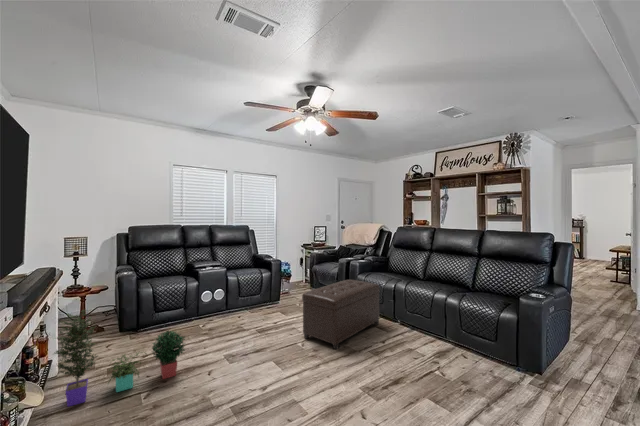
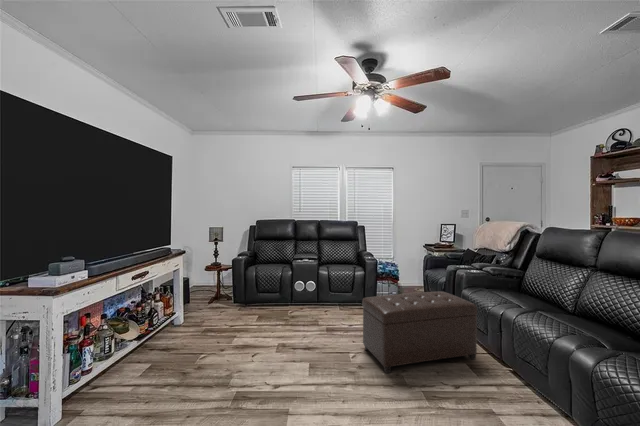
potted plant: present [55,310,185,406] -> none [150,279,240,349]

